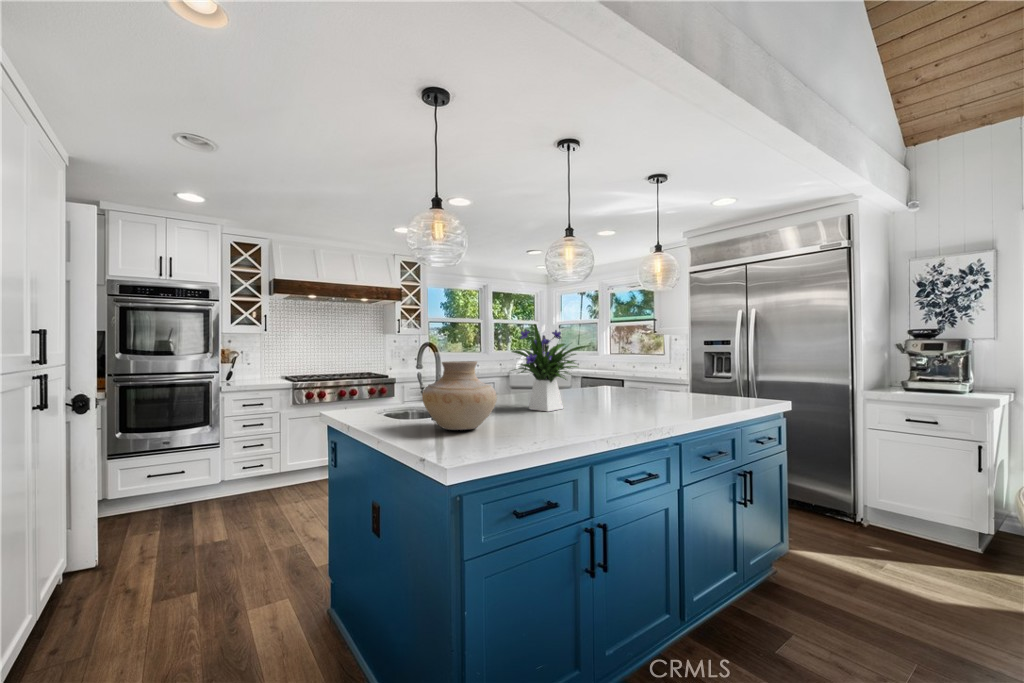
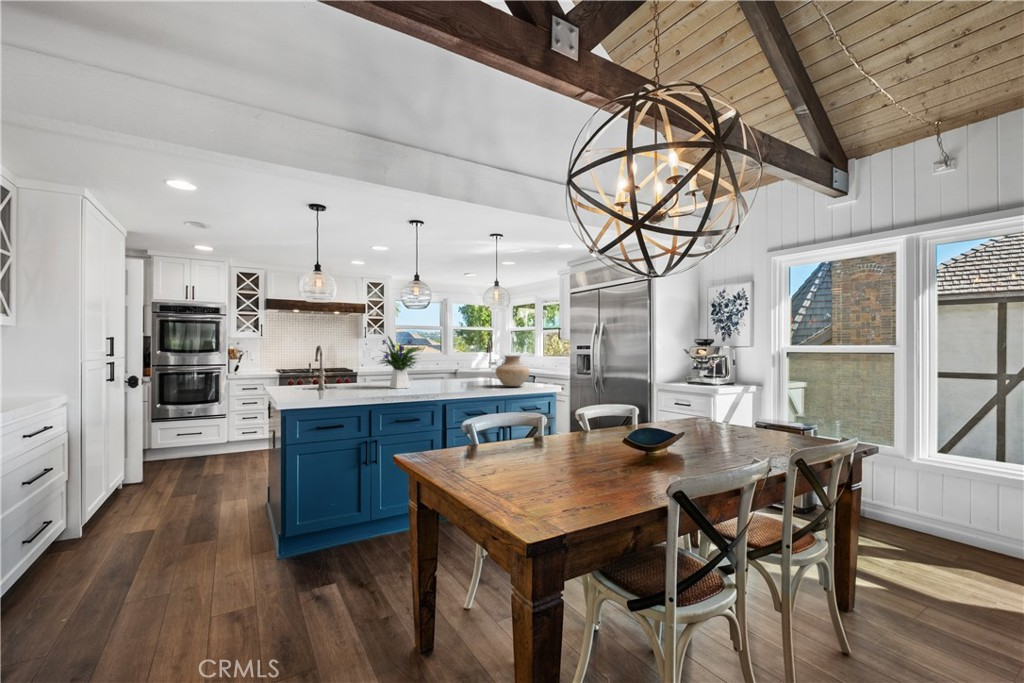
vase: present [422,361,497,430] -> present [496,355,530,386]

